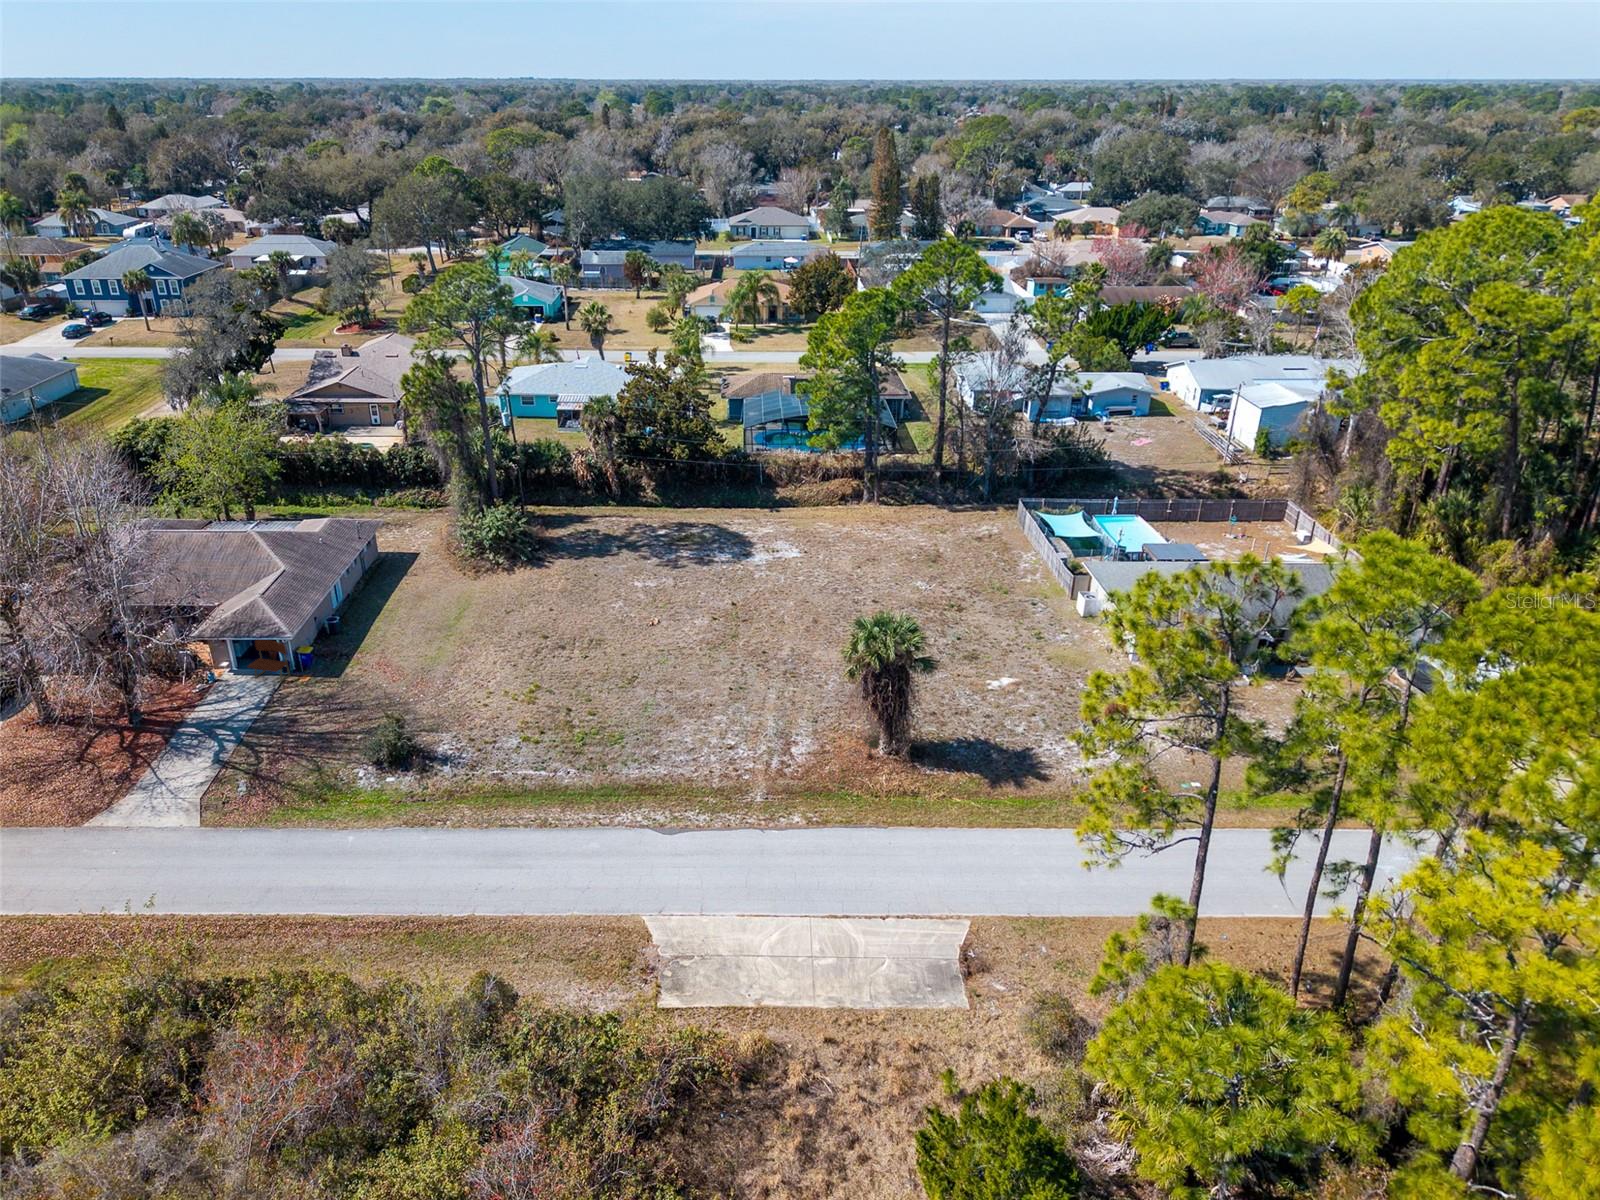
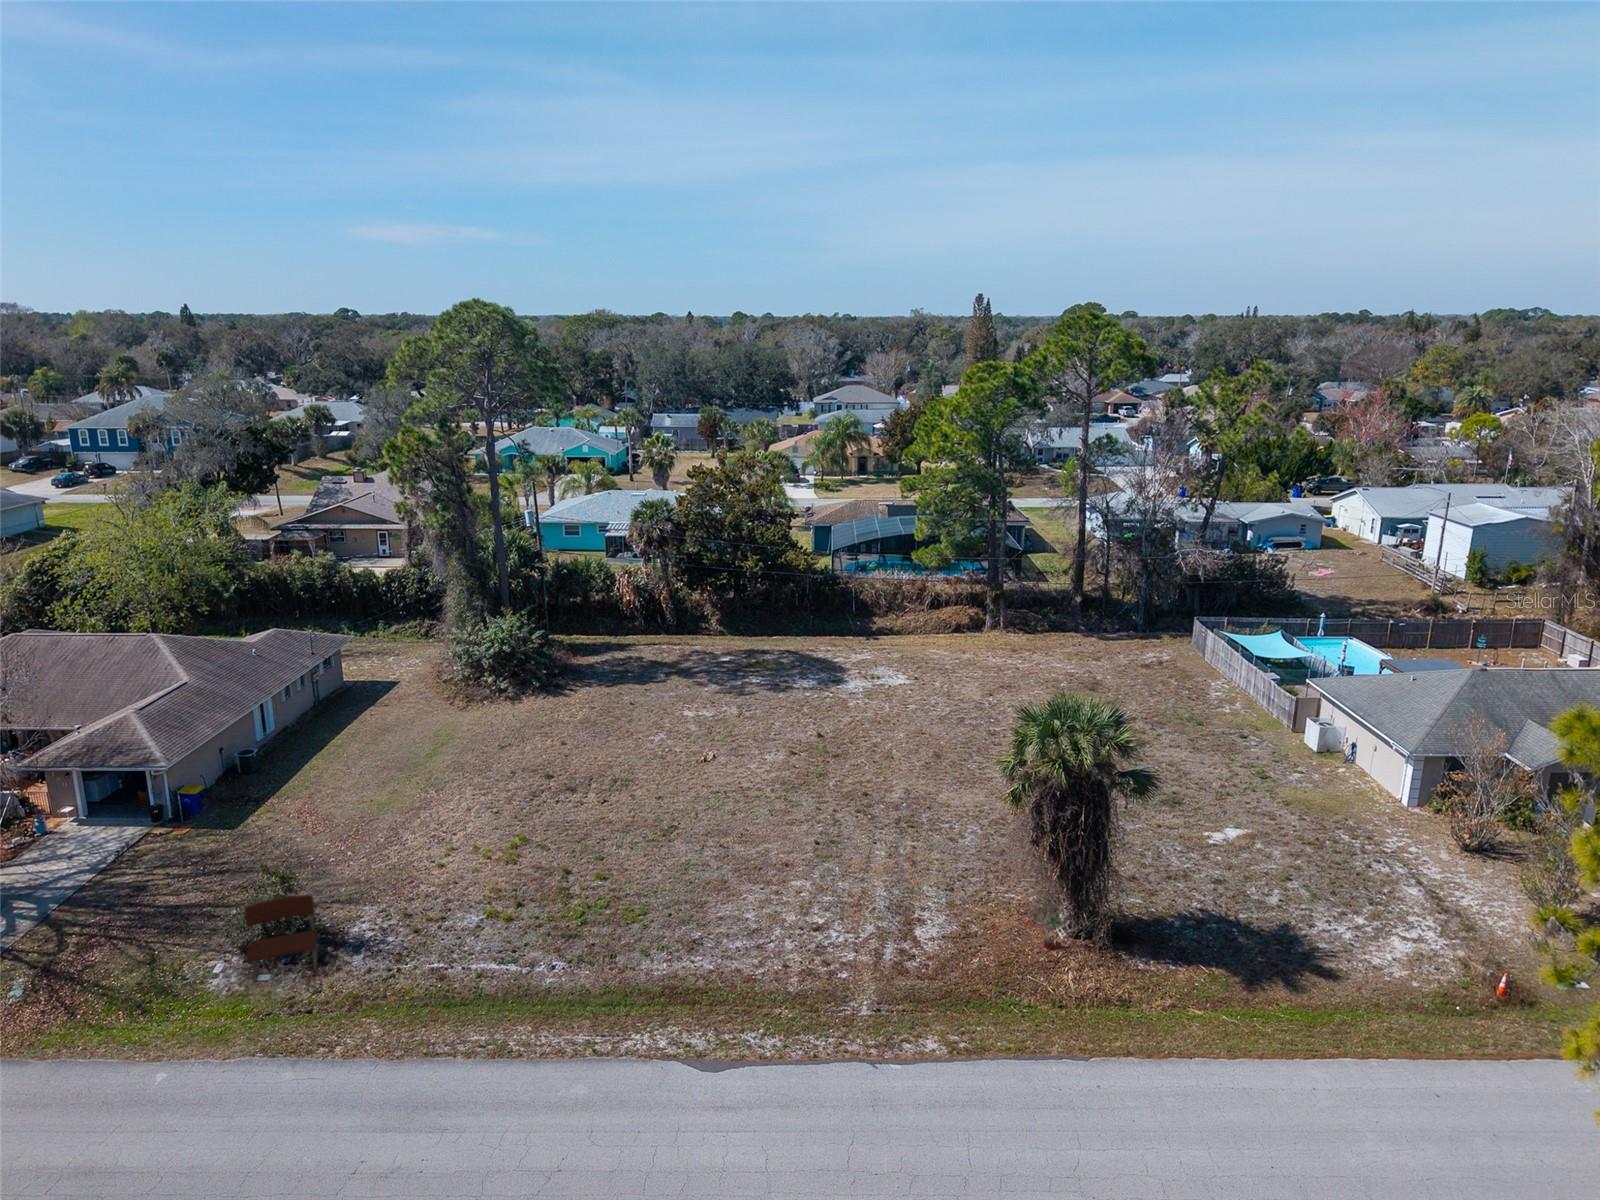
bench: present [248,640,290,682] -> present [244,895,317,981]

